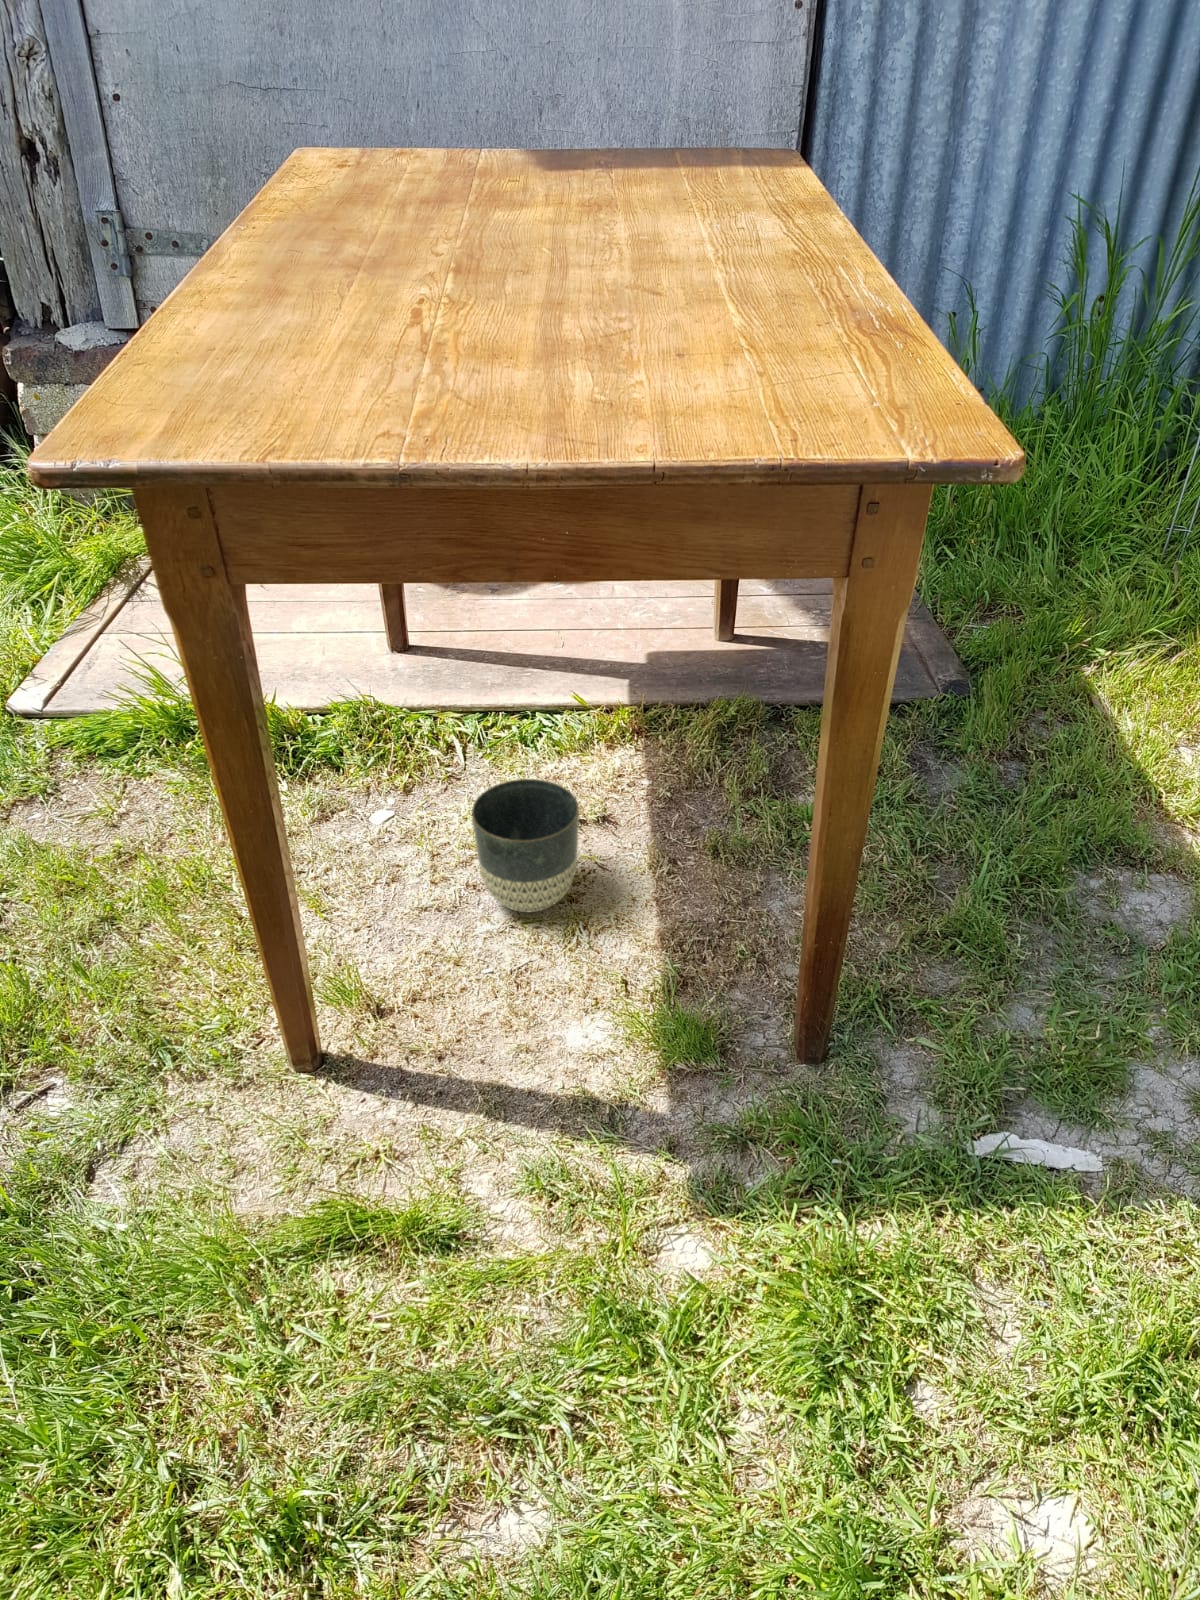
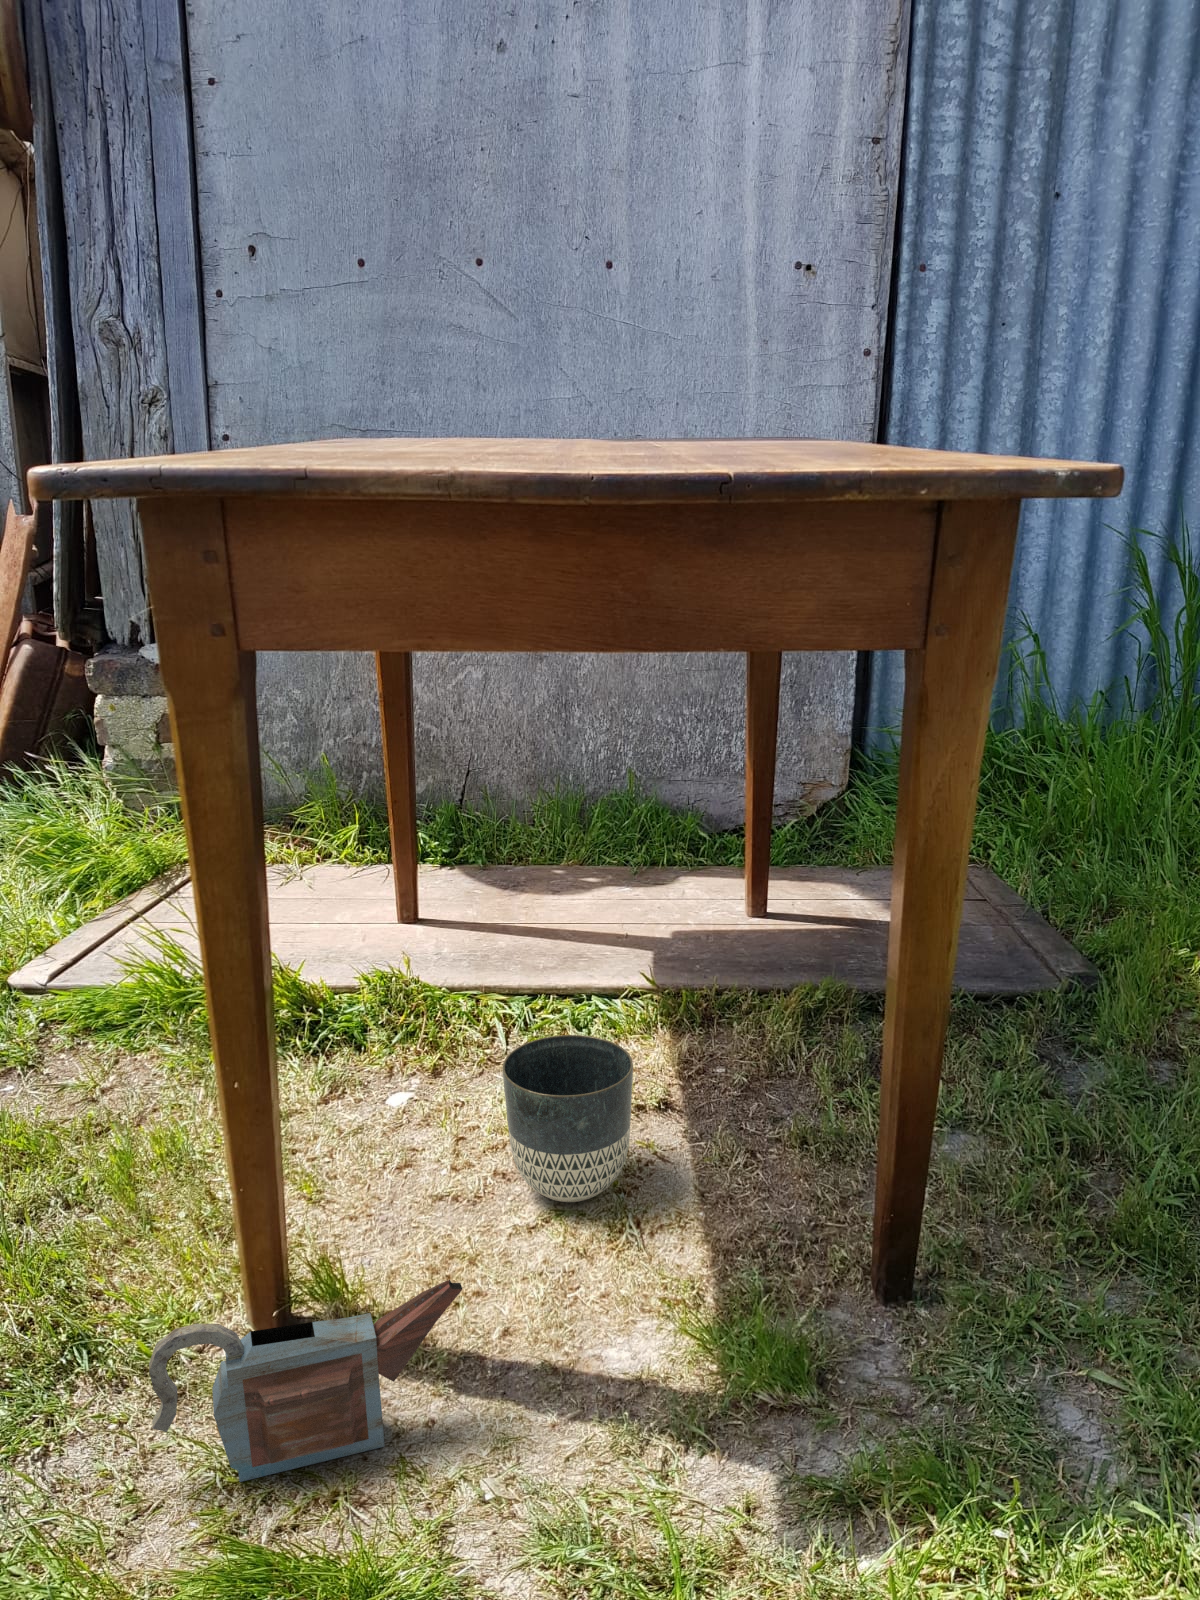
watering can: none [235,1007,462,1149] -> present [149,1280,462,1482]

